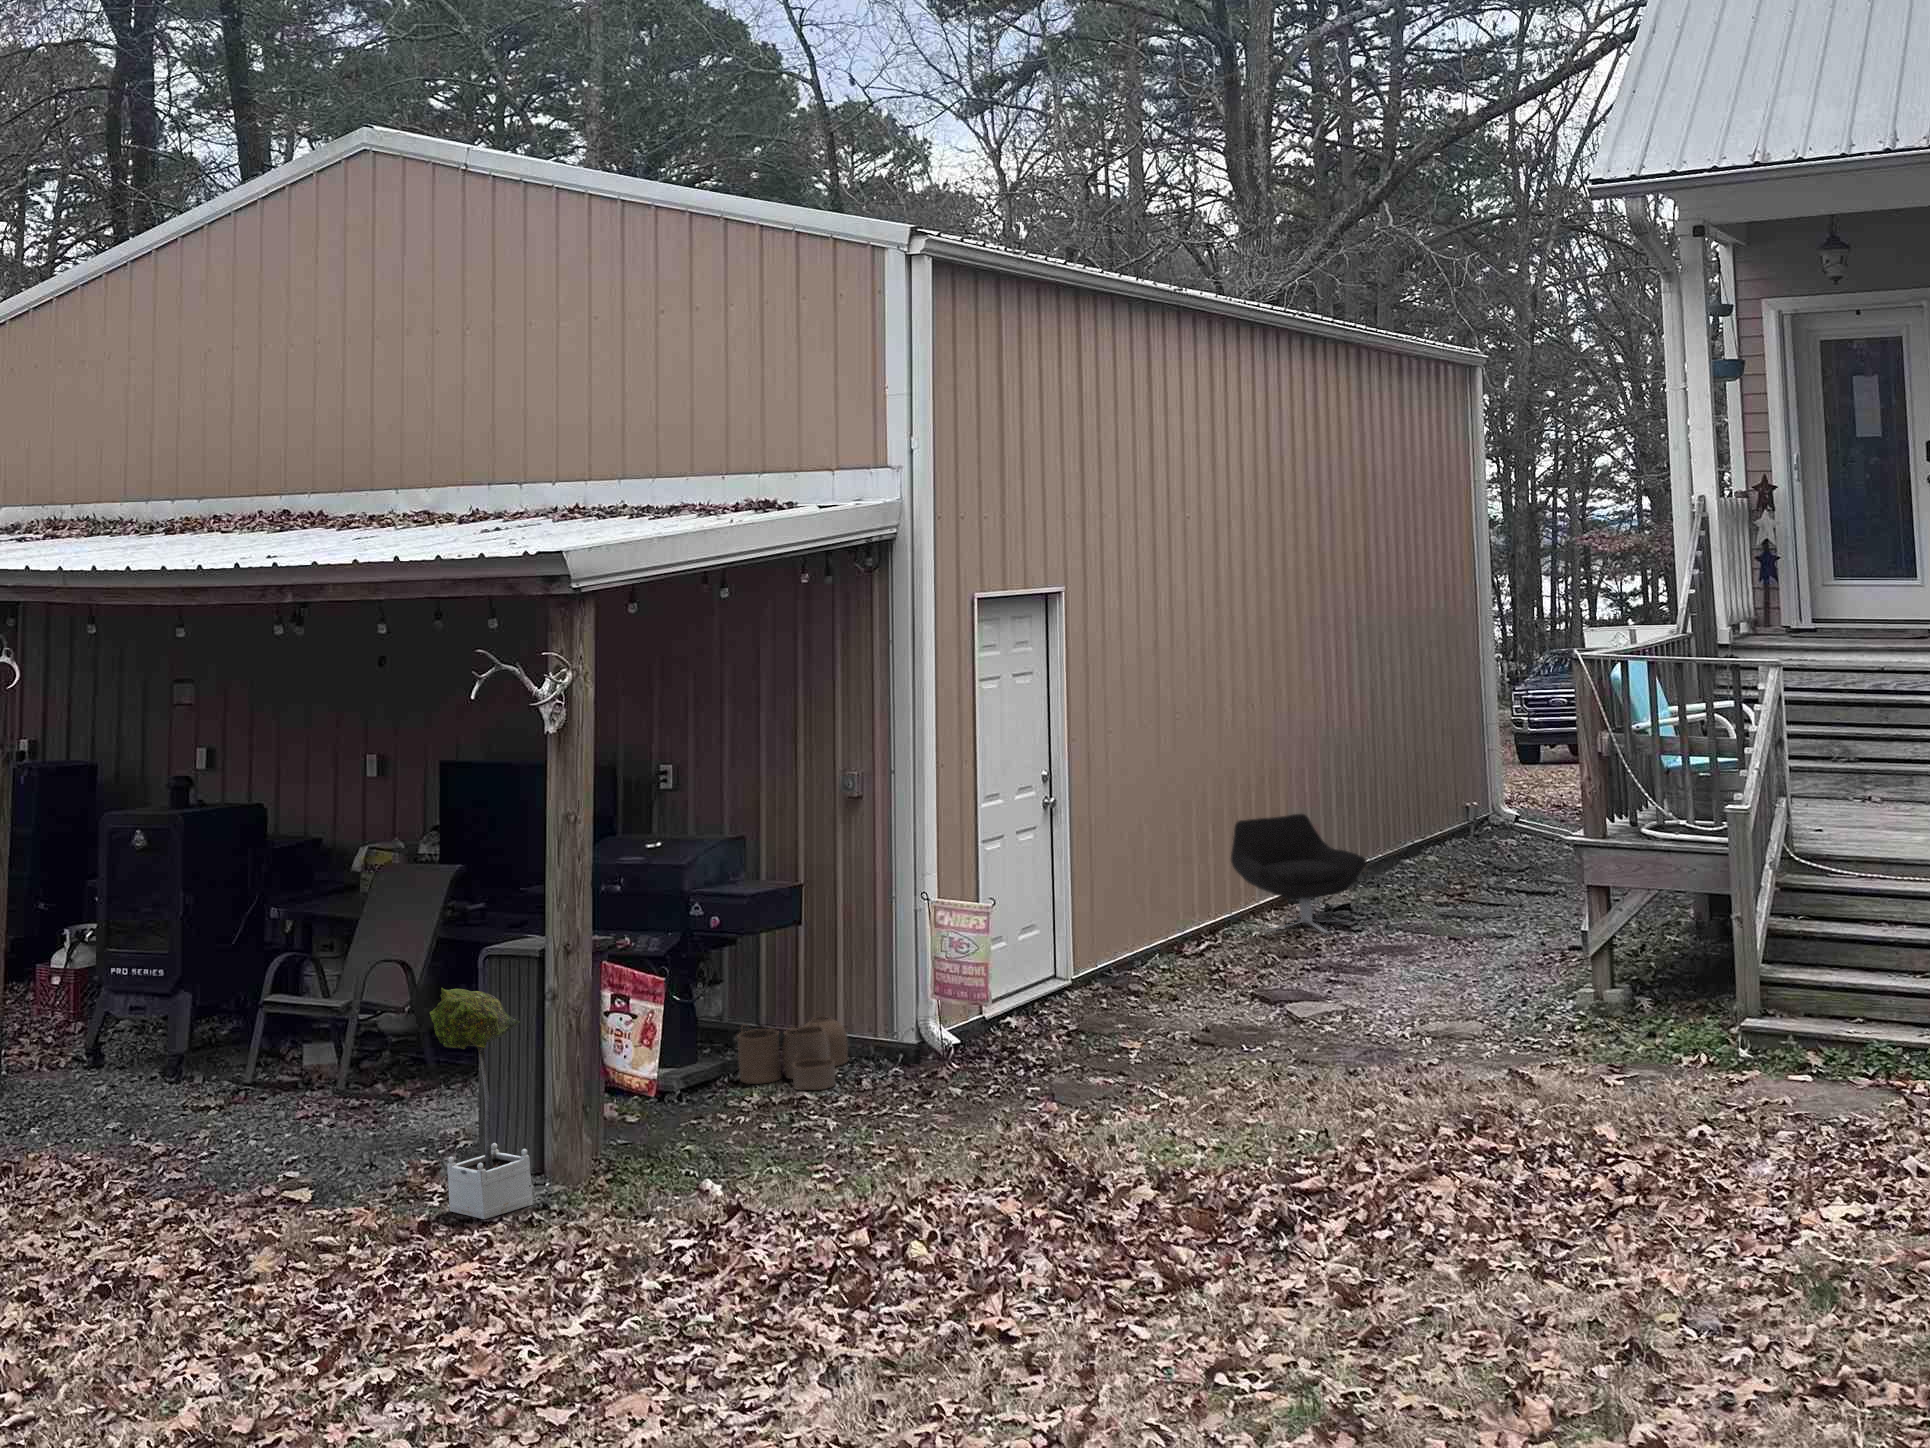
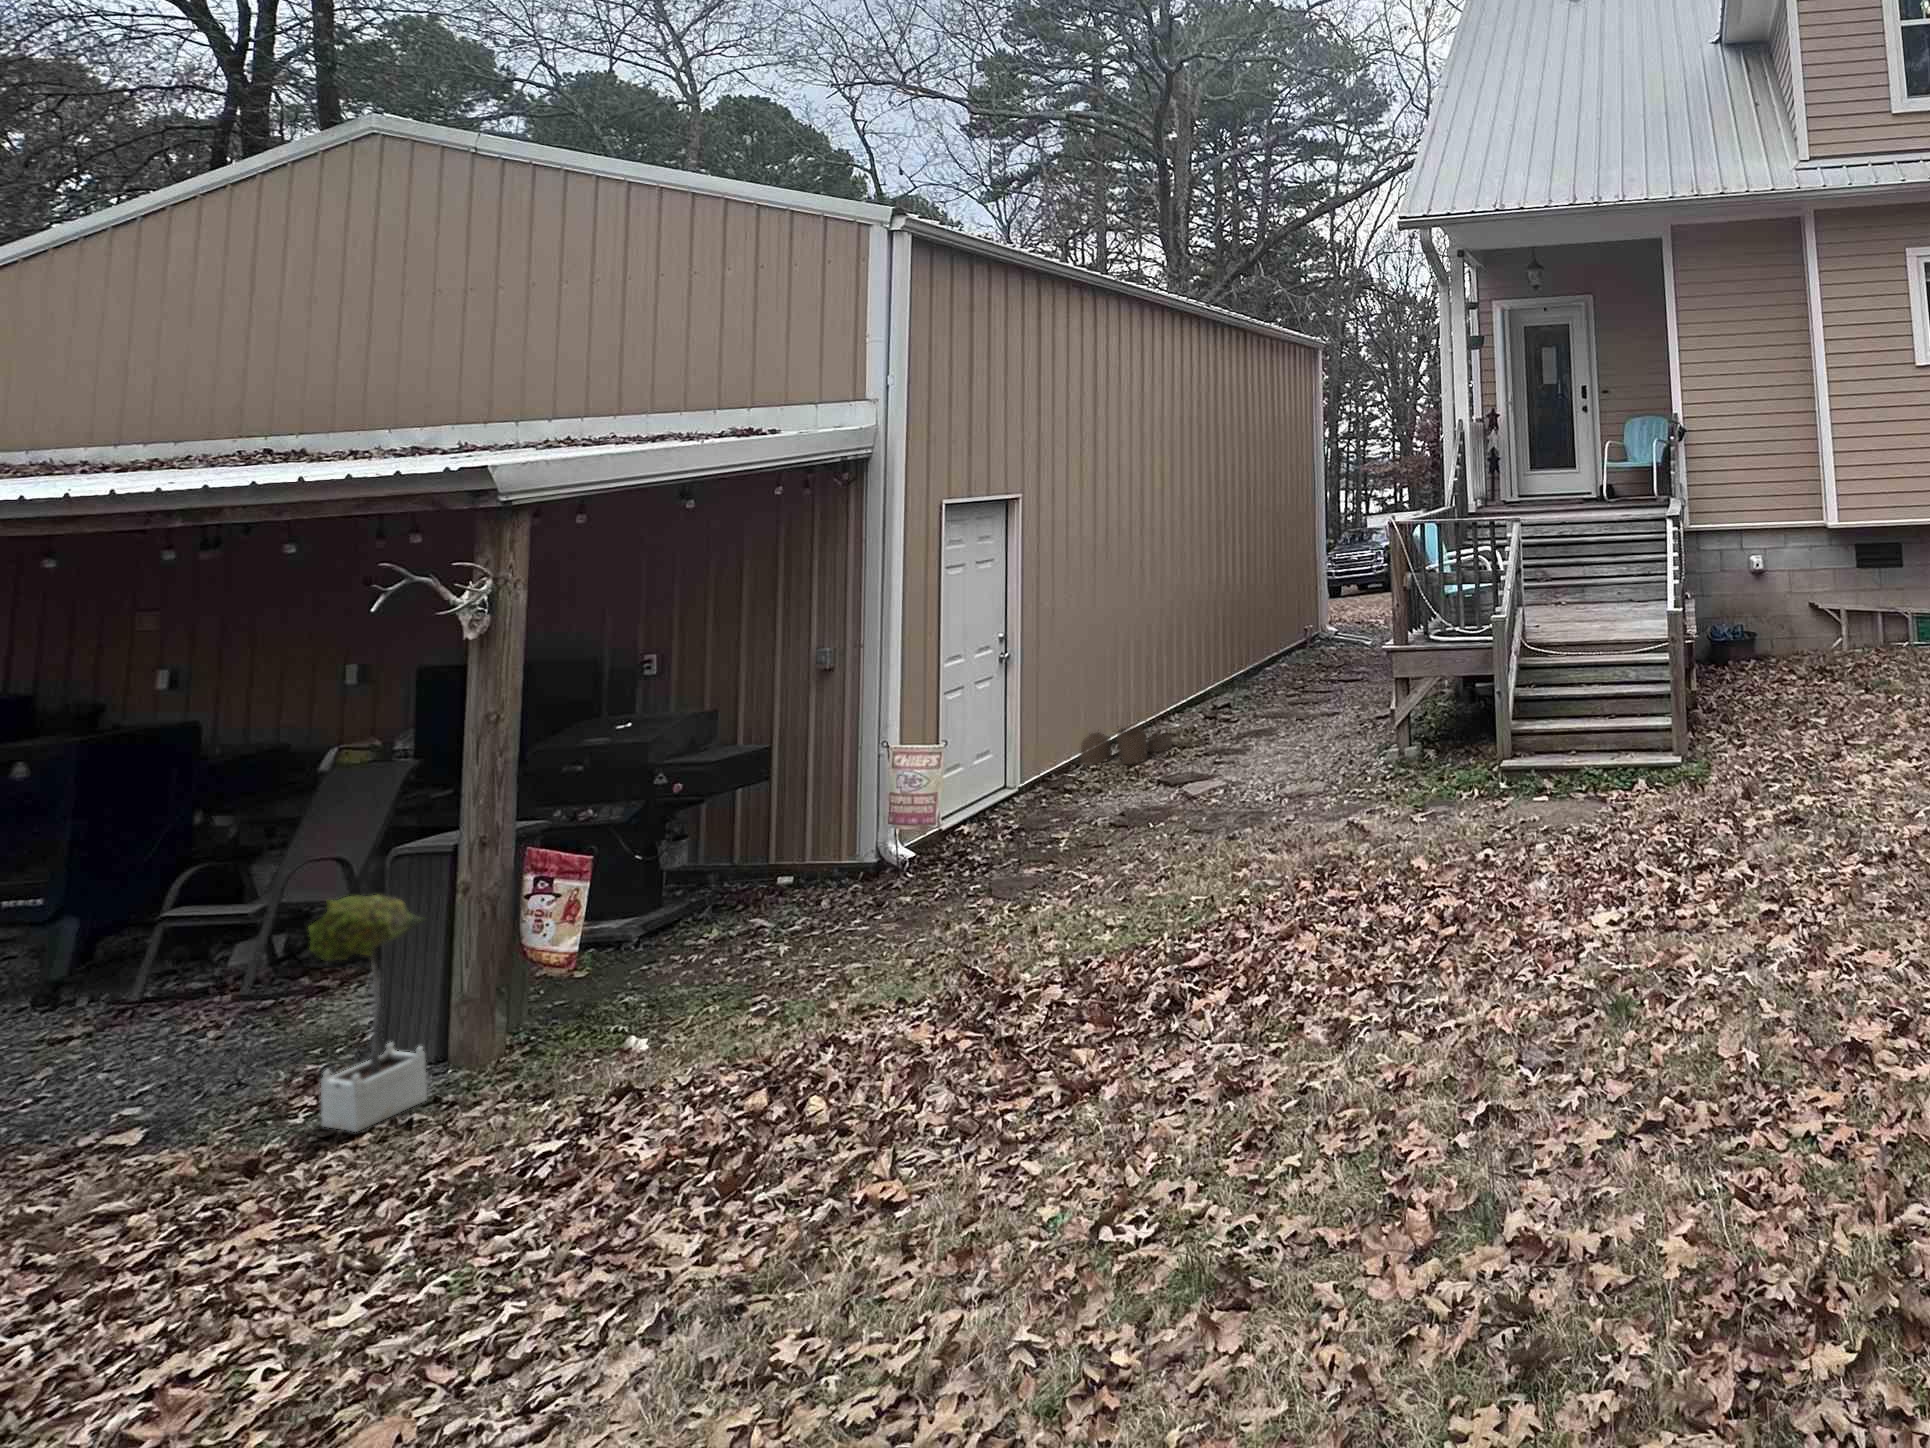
lounge chair: present [1231,814,1367,933] -> none [1151,642,1244,725]
woven basket: present [737,1013,848,1090] -> present [1080,726,1172,765]

